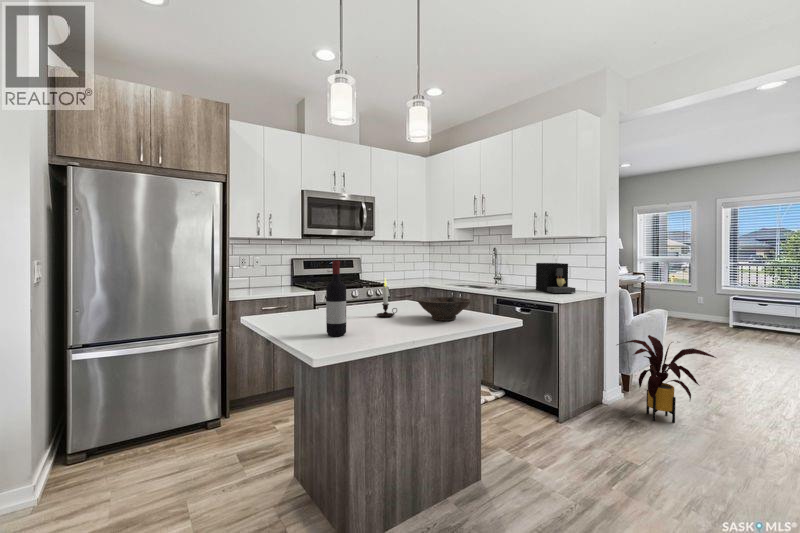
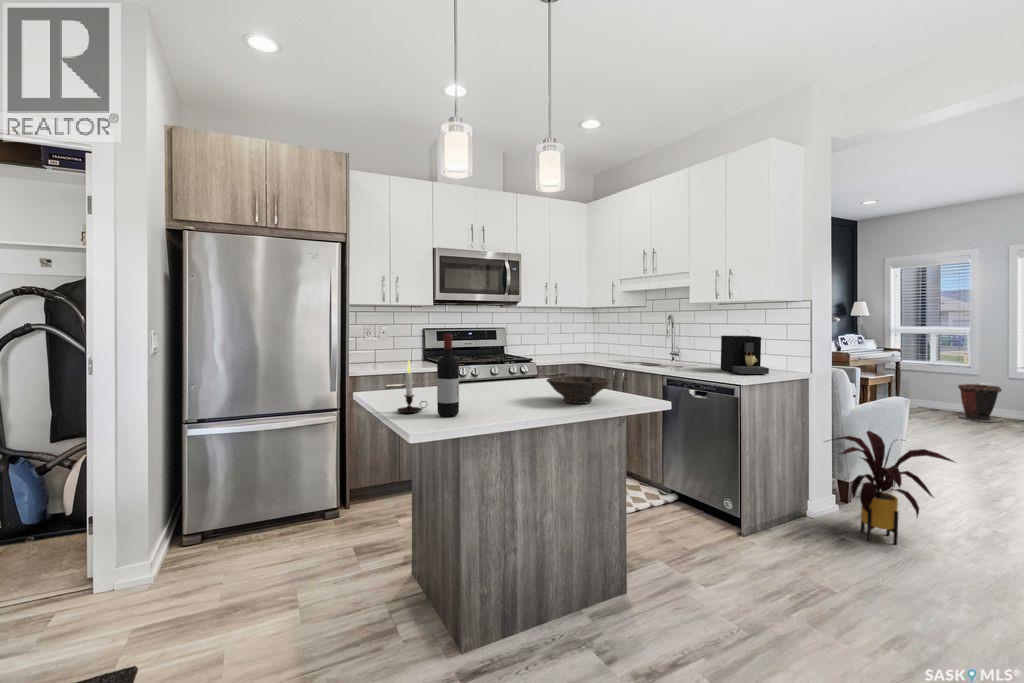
candle: present [377,278,397,317] -> present [397,361,425,413]
waste bin: none [684,298,717,325] -> present [958,384,1002,422]

